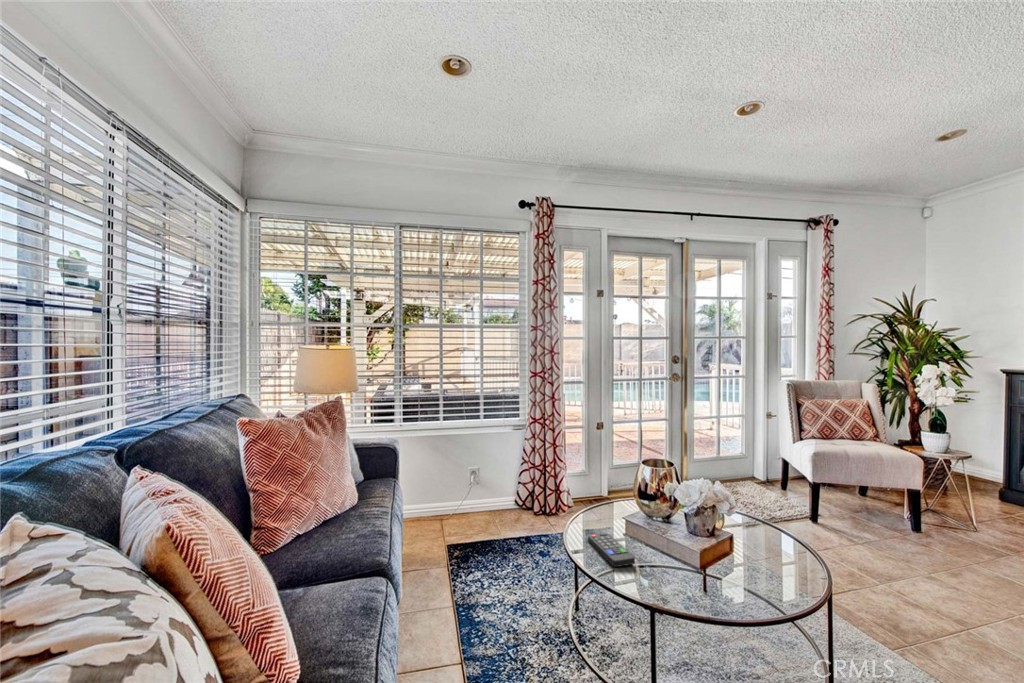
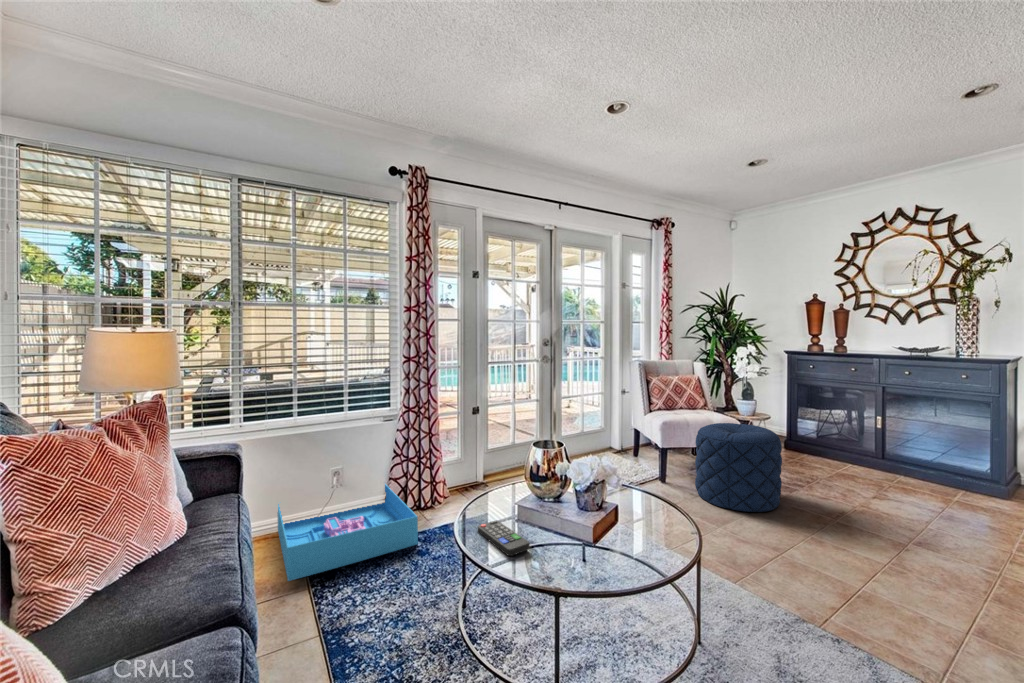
pouf: none [855,460,978,572] -> present [695,423,782,512]
storage bin: none [425,487,540,561] -> present [277,484,418,581]

